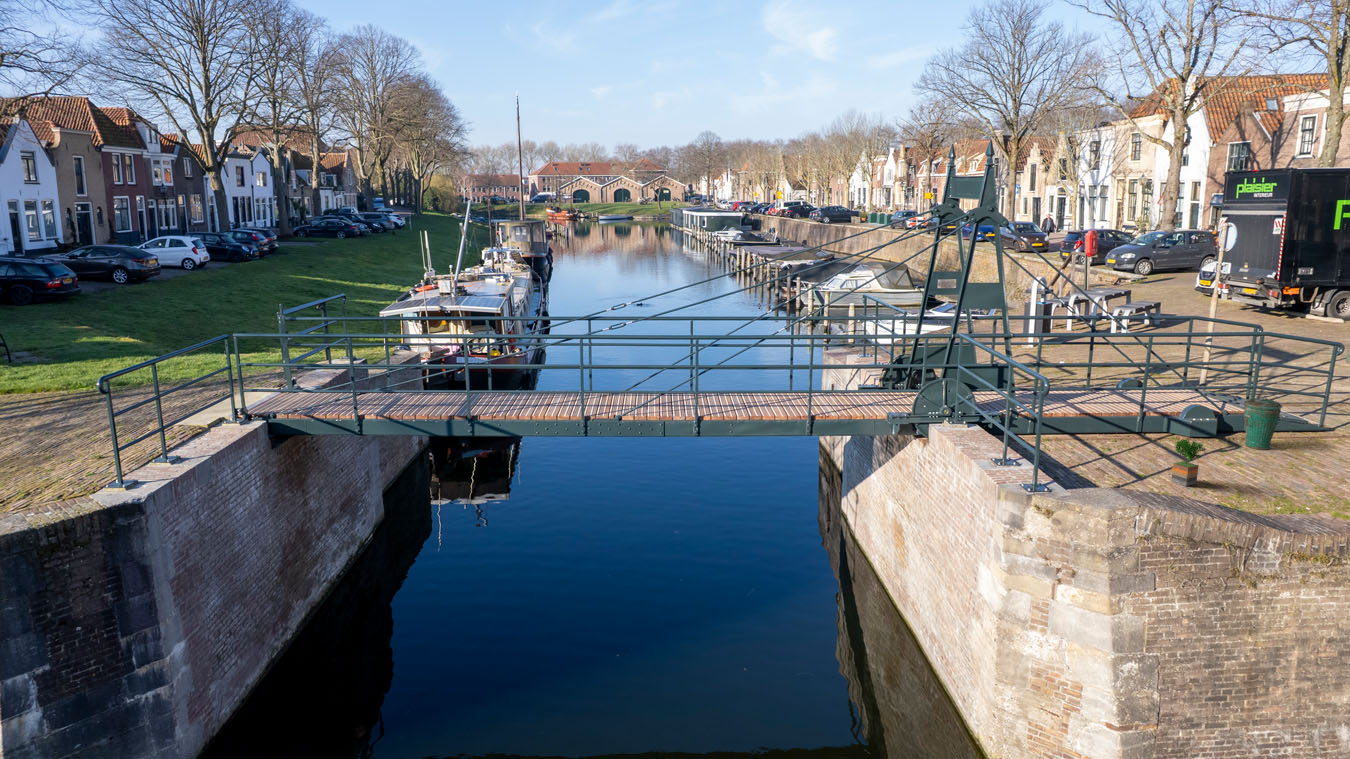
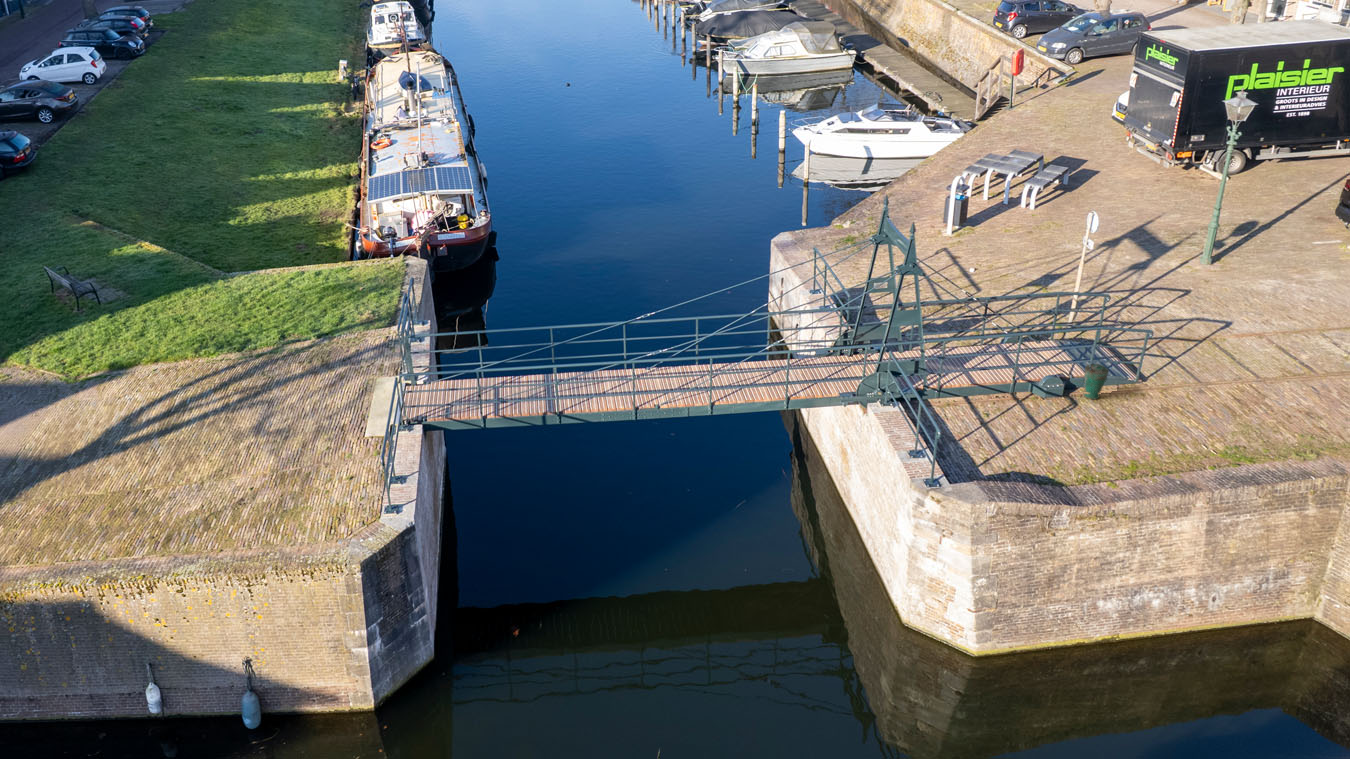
potted tree: present [1171,440,1206,486] -> none [1024,419,1047,449]

